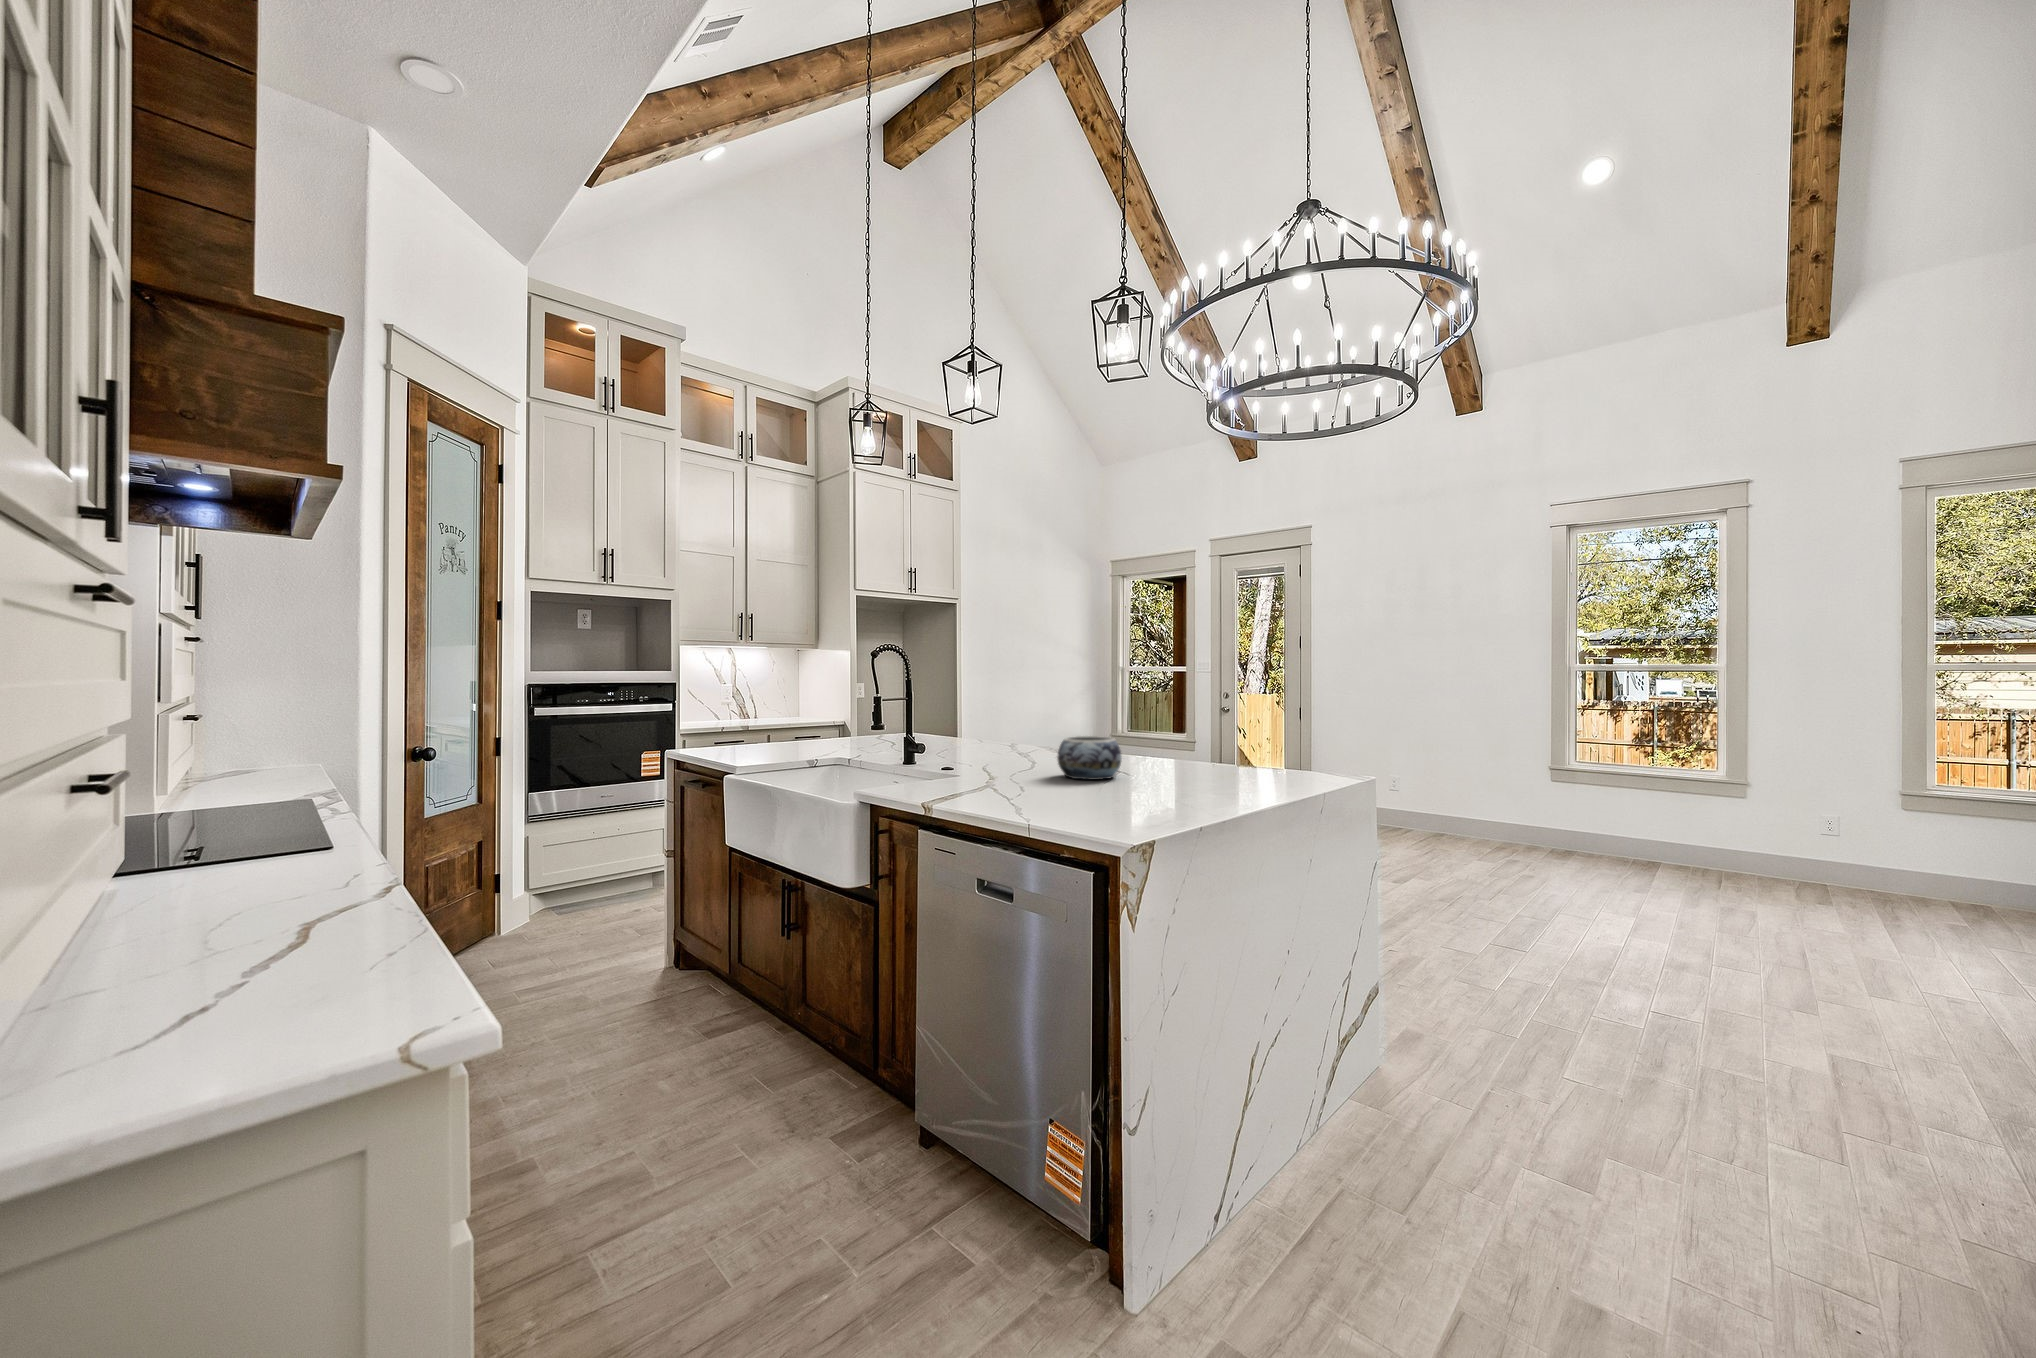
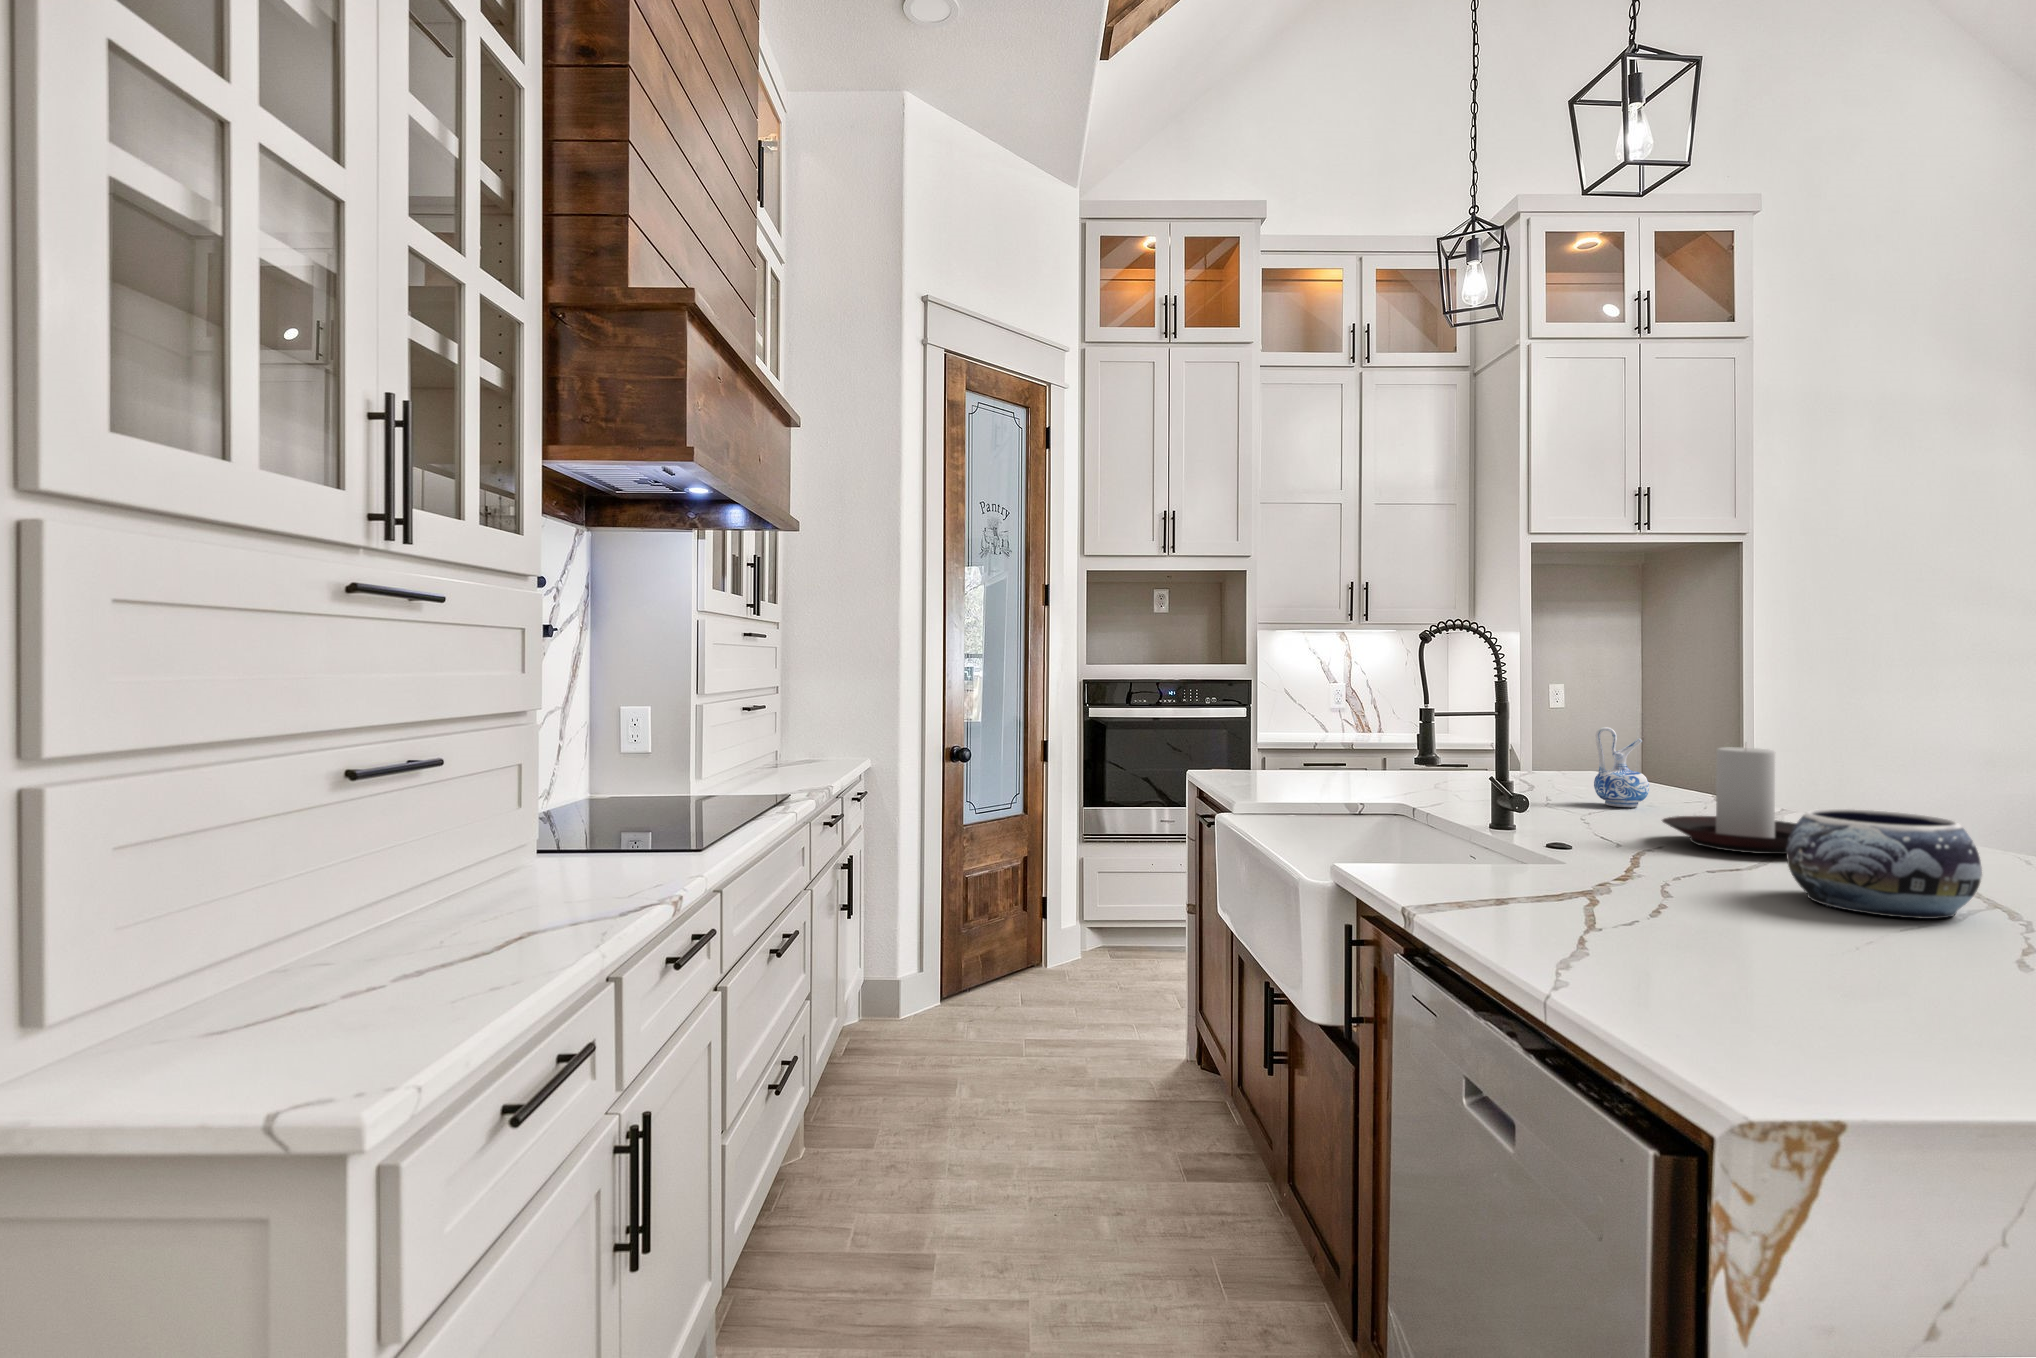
ceramic pitcher: none [939,707,965,750] -> present [1594,727,1649,807]
candle holder: none [988,710,1057,764] -> present [1662,747,1796,854]

